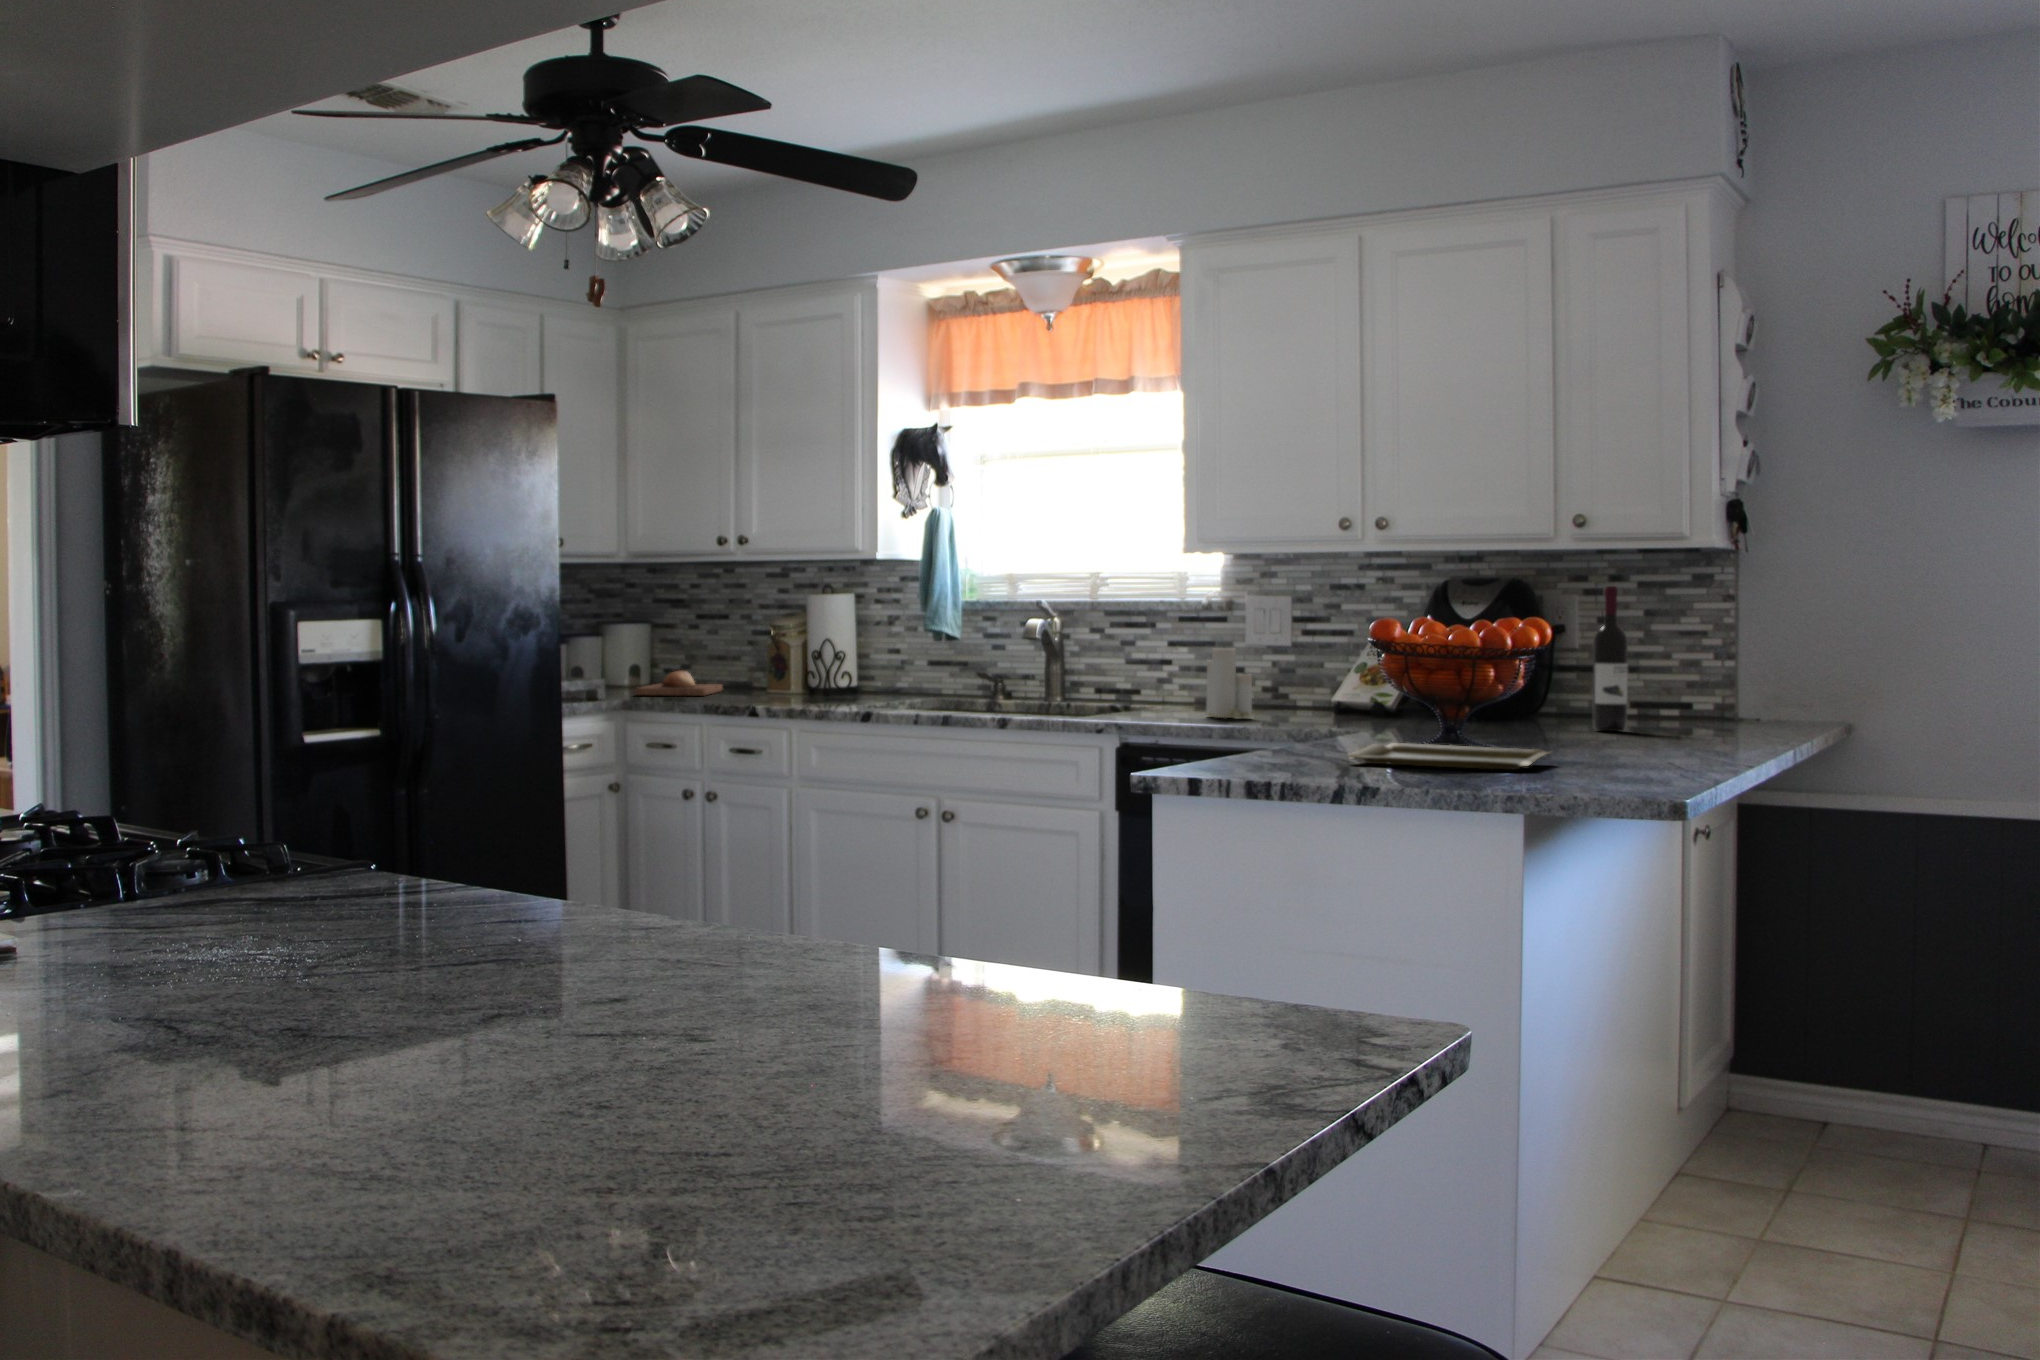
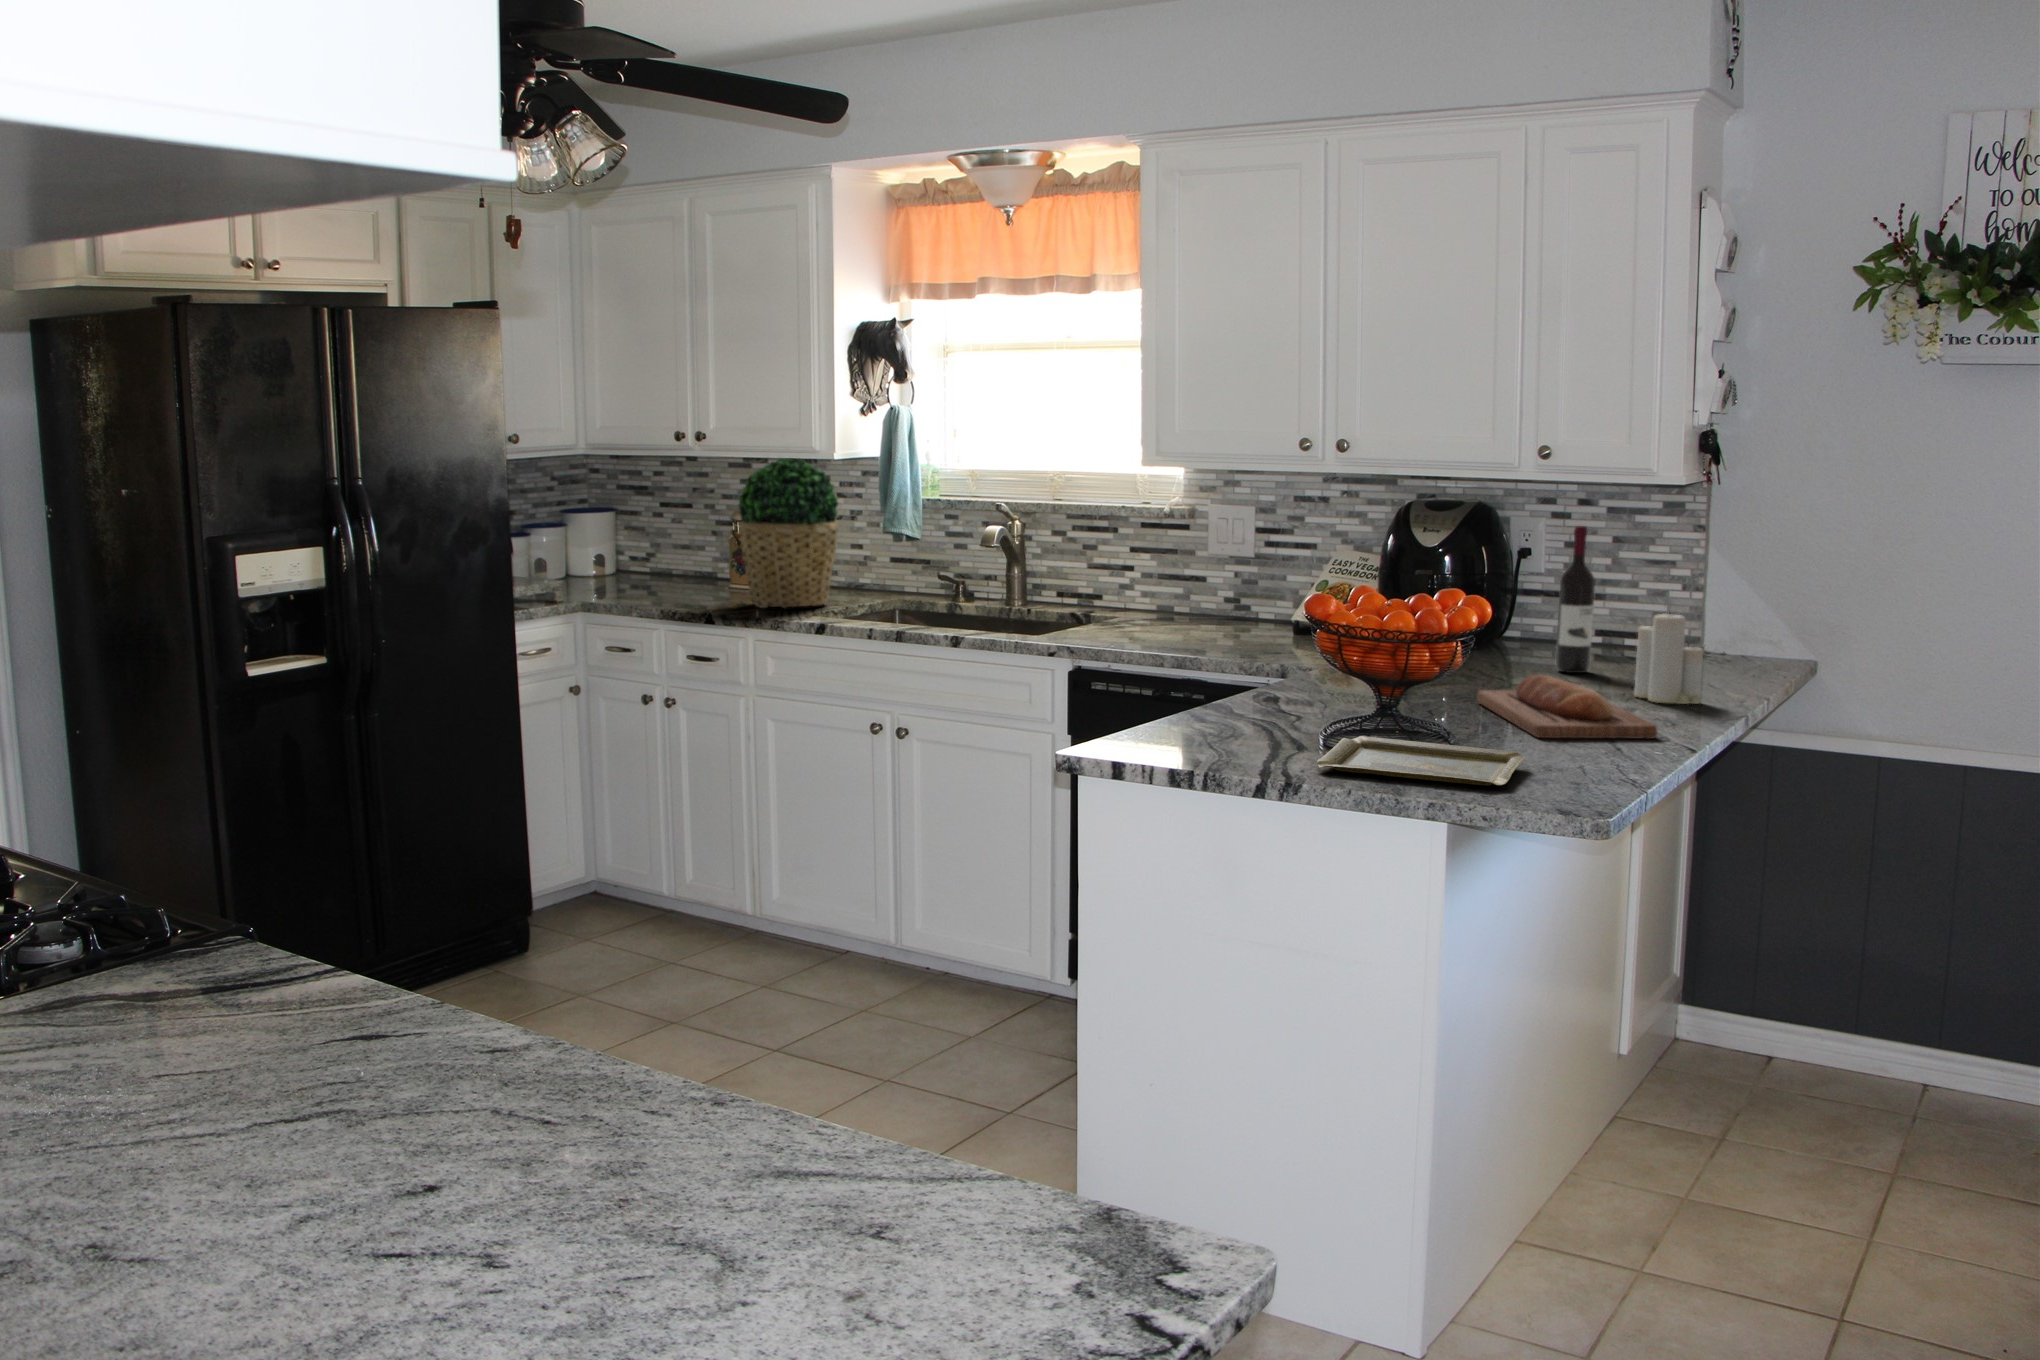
potted plant: none [778,554,879,702] -> present [739,458,838,608]
candle: present [1206,648,1252,718] -> present [1634,614,1703,704]
bread loaf: present [636,671,723,696] -> present [1477,675,1657,739]

